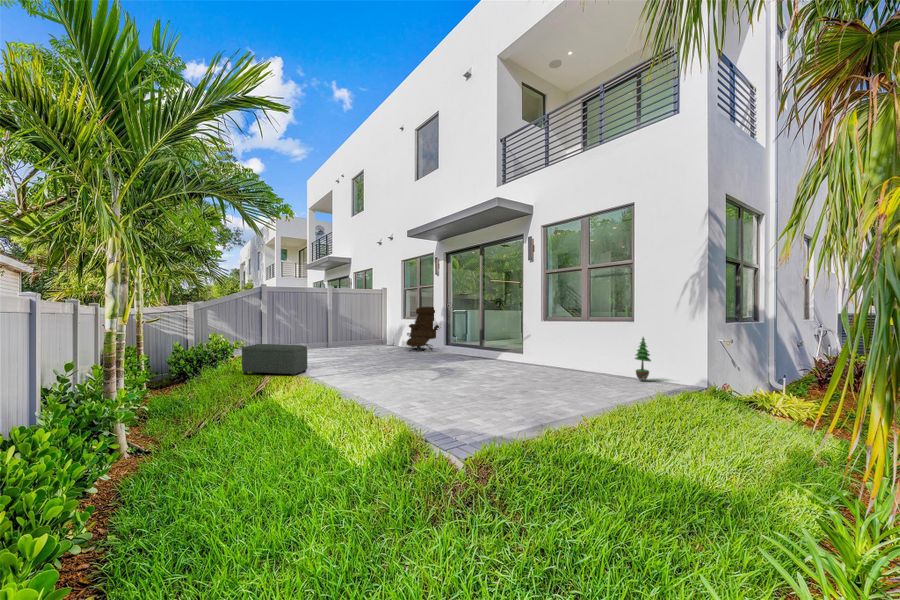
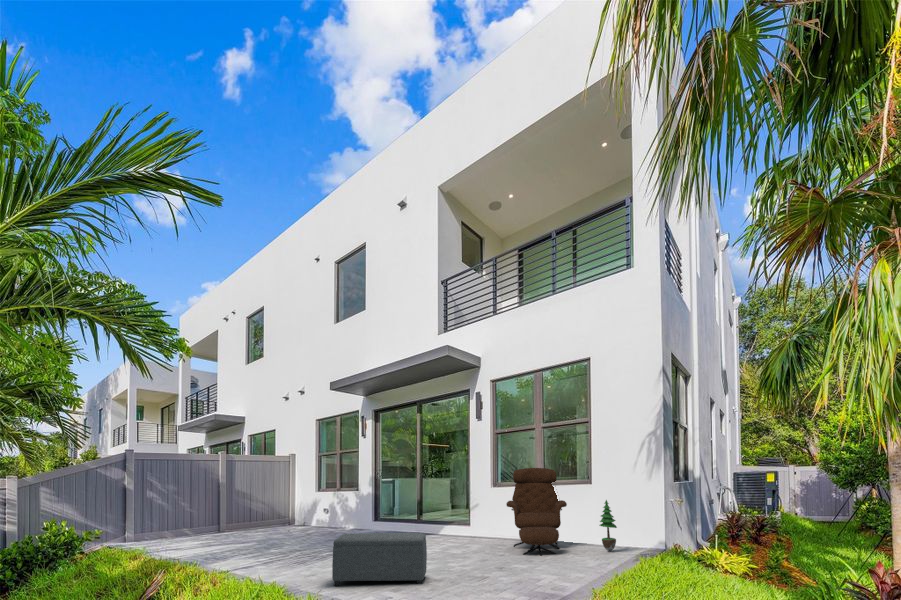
lounge chair: present [406,307,441,351] -> present [506,468,567,556]
ottoman: present [242,344,307,376] -> present [332,533,427,586]

